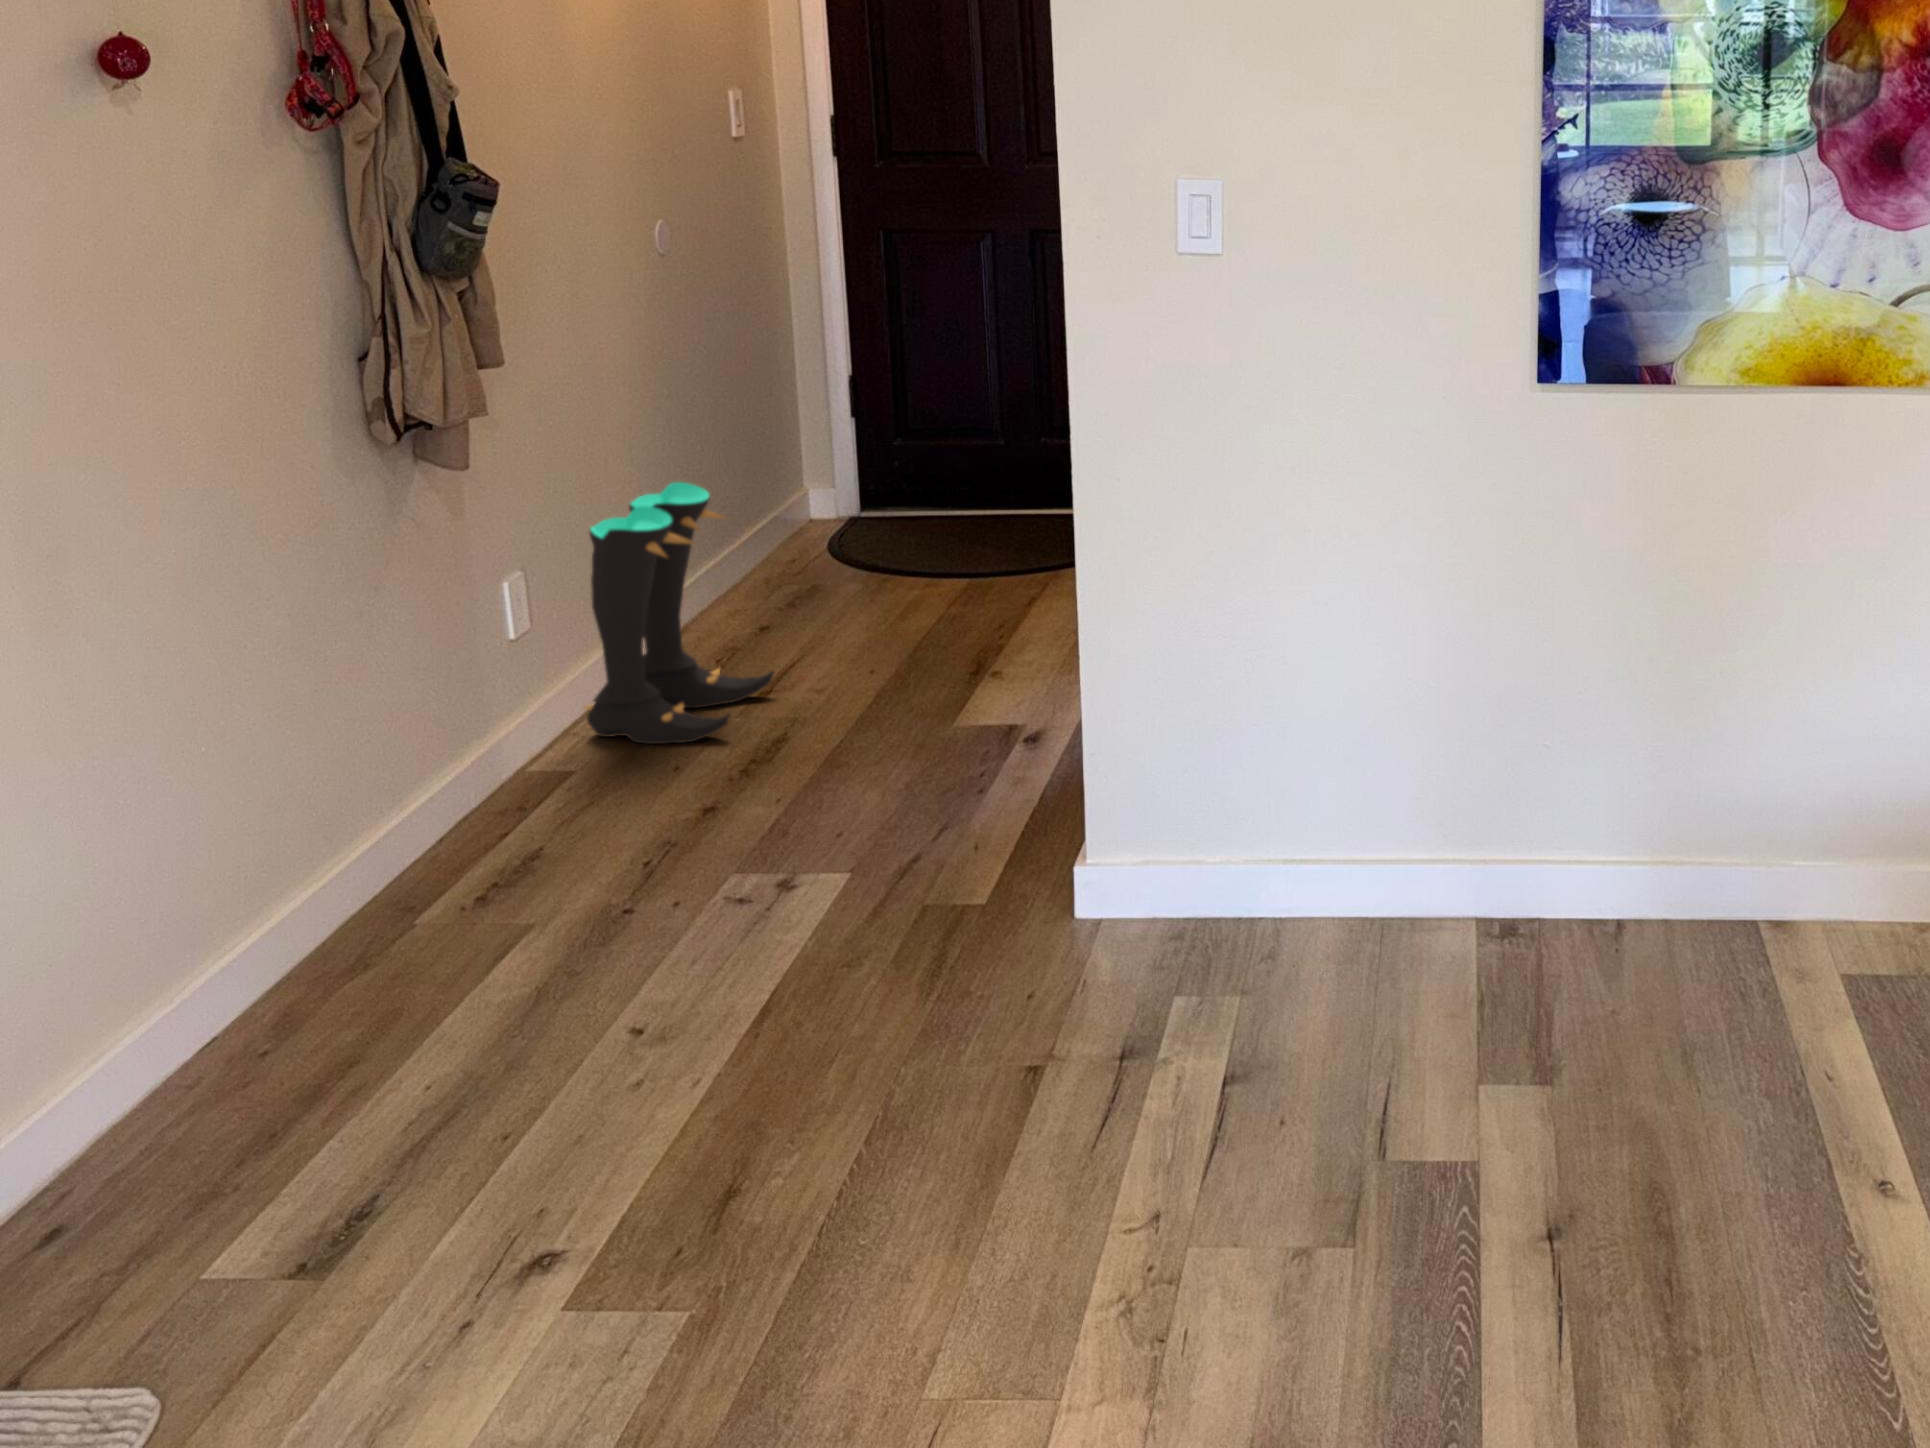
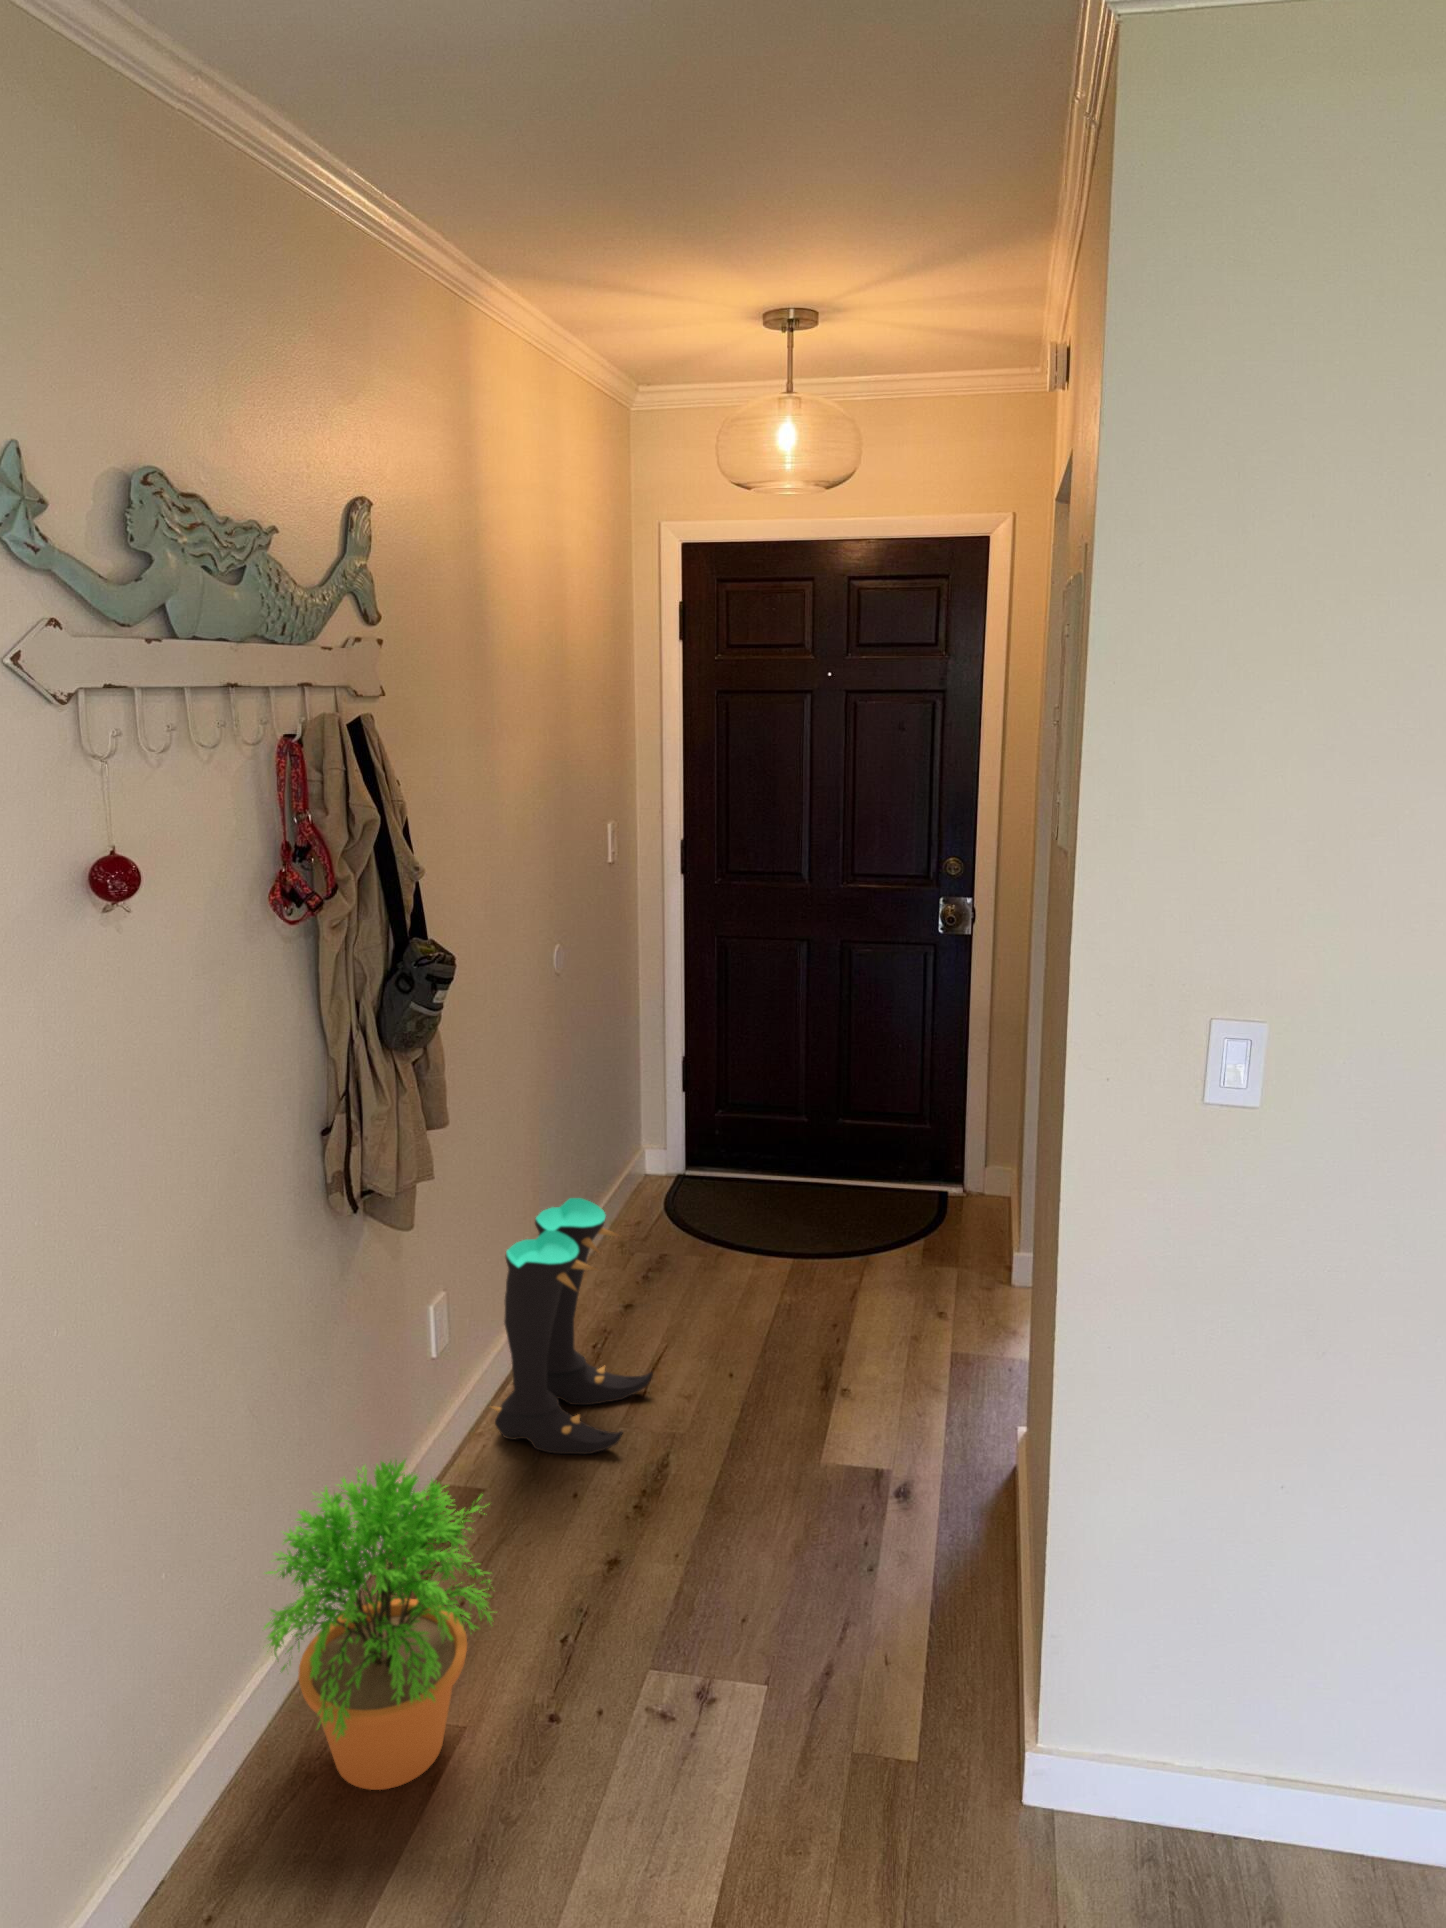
potted plant: none [305,653,559,963] -> present [264,1460,492,1790]

